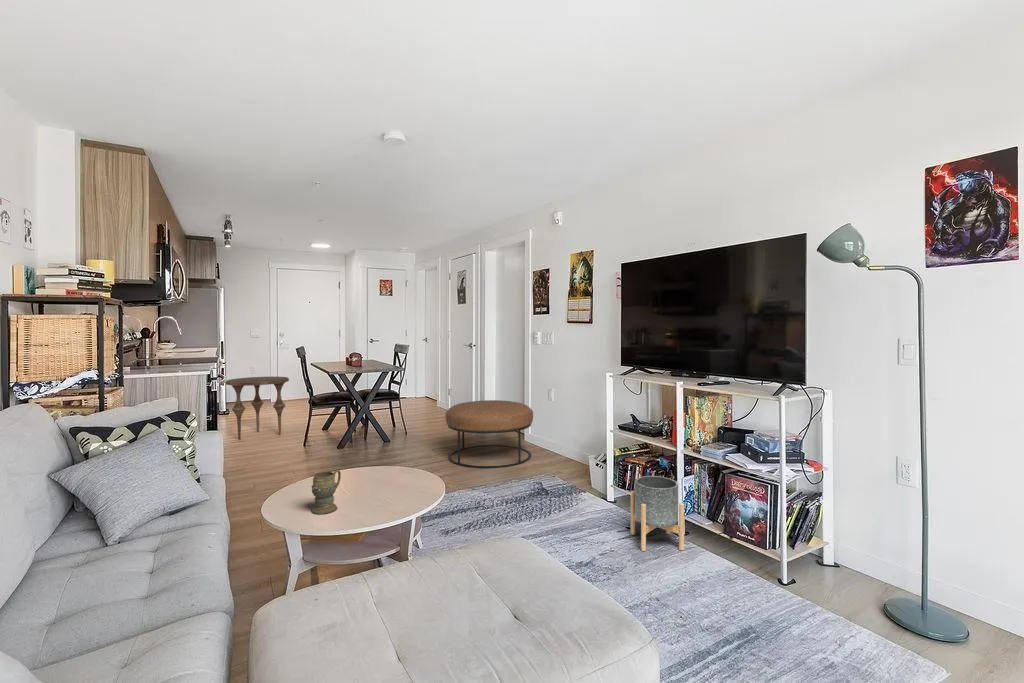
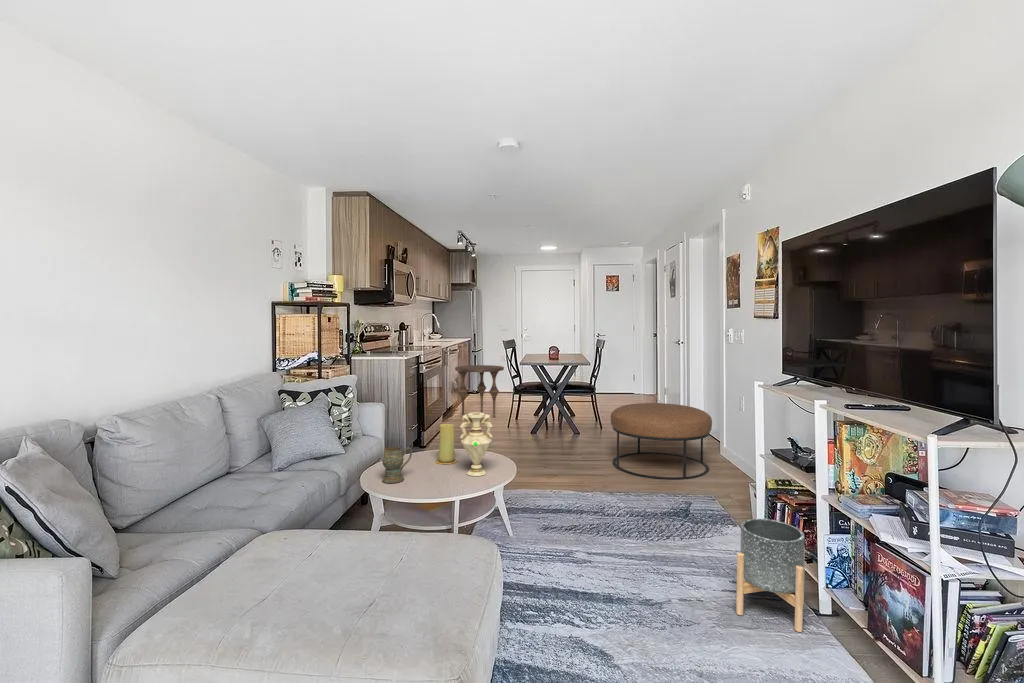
vase: none [387,423,419,489] -> present [460,412,492,476]
candle: none [343,440,366,484] -> present [436,424,457,464]

